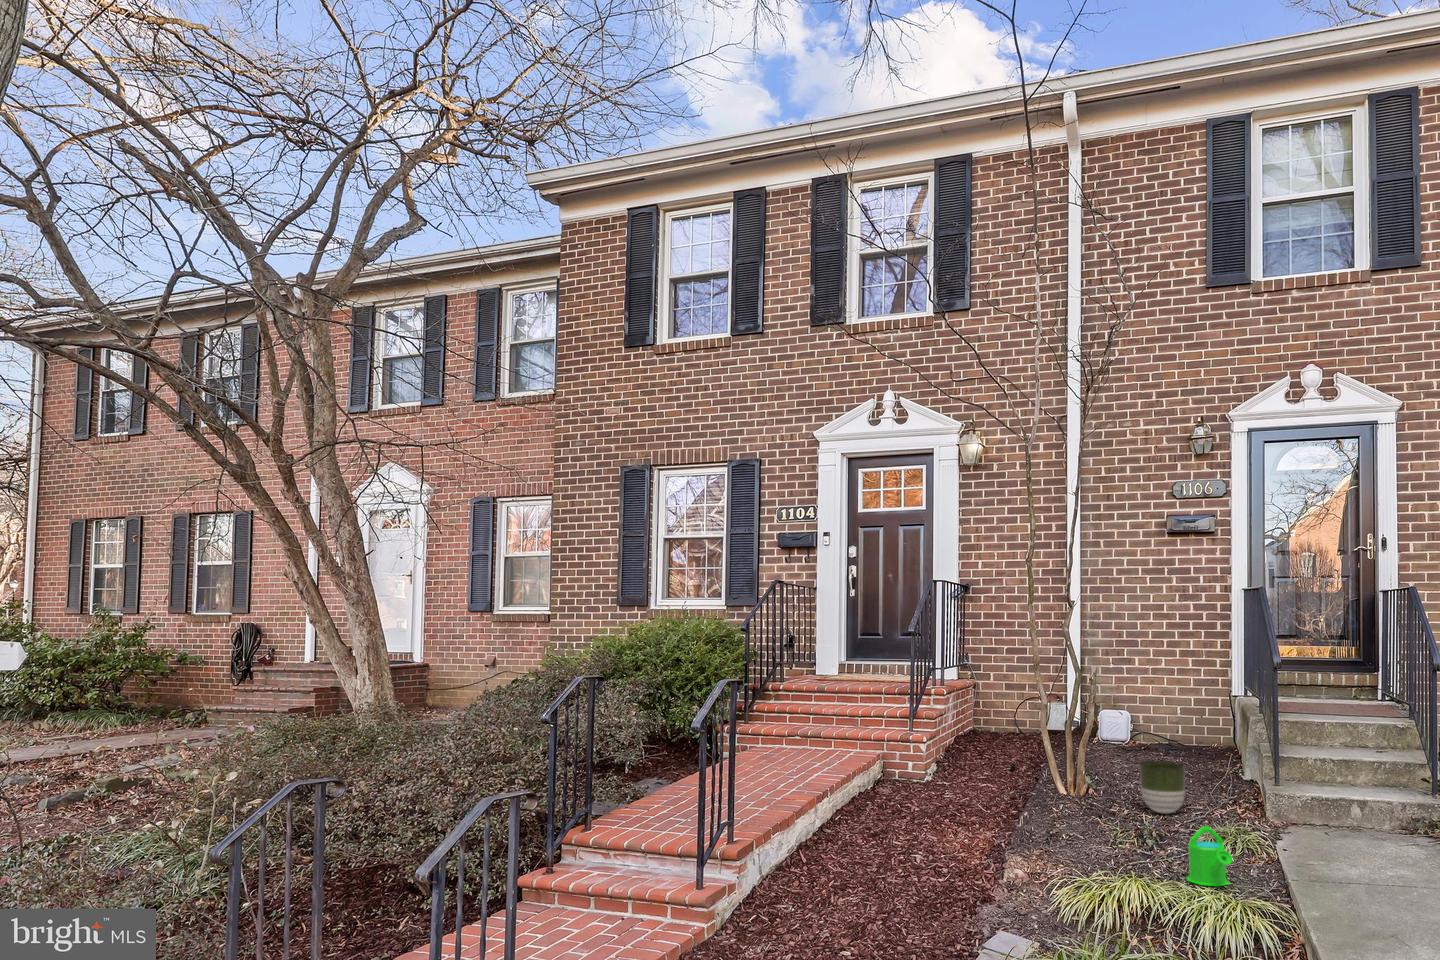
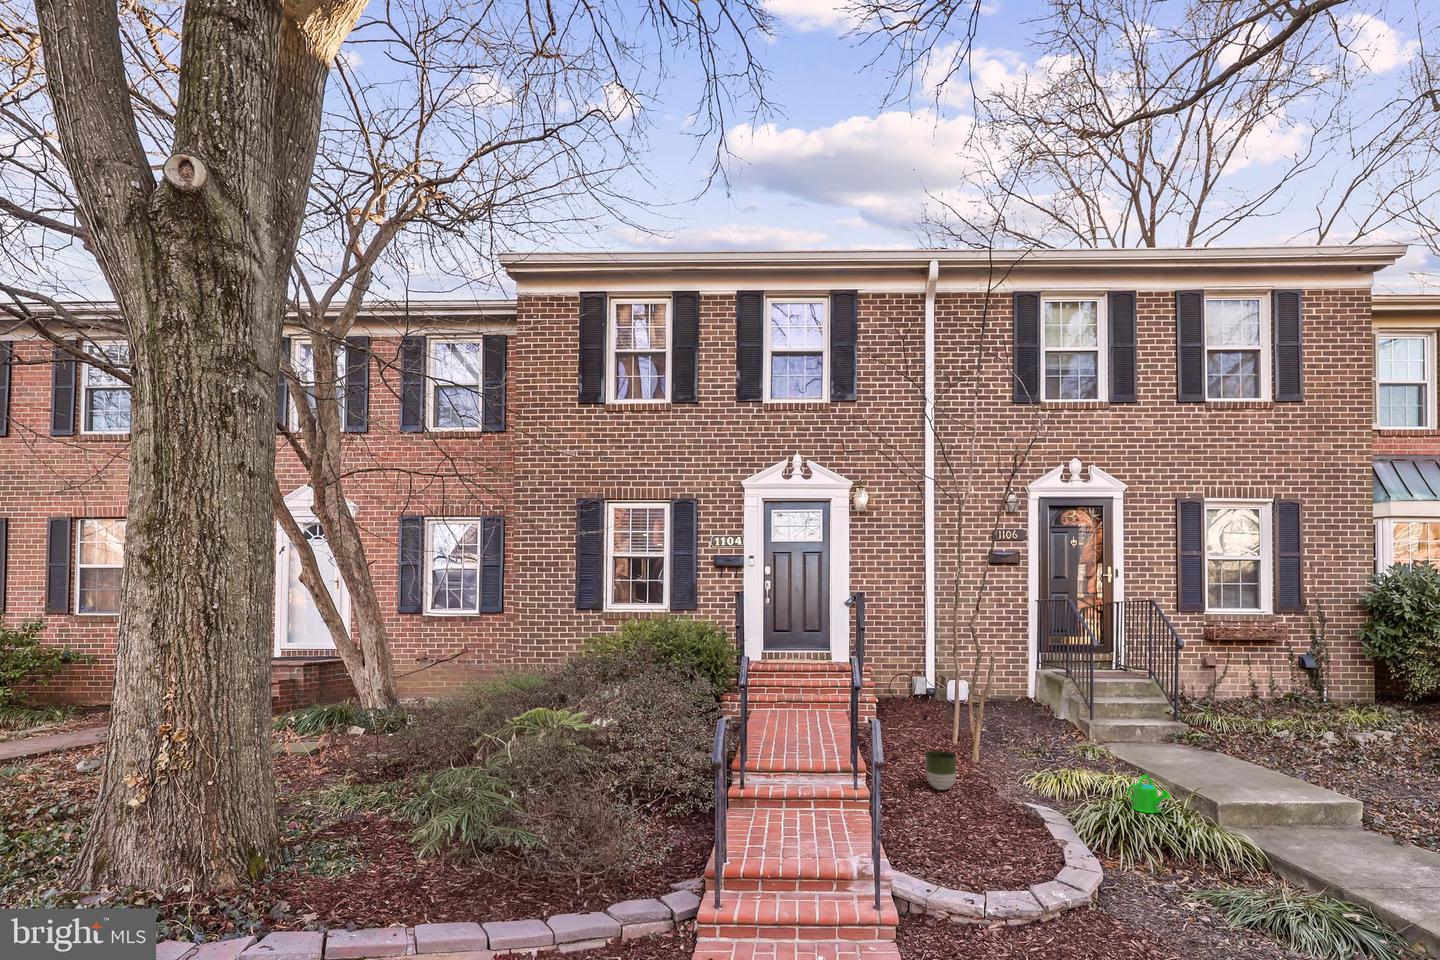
planter: present [1139,761,1185,814] -> present [925,750,957,790]

